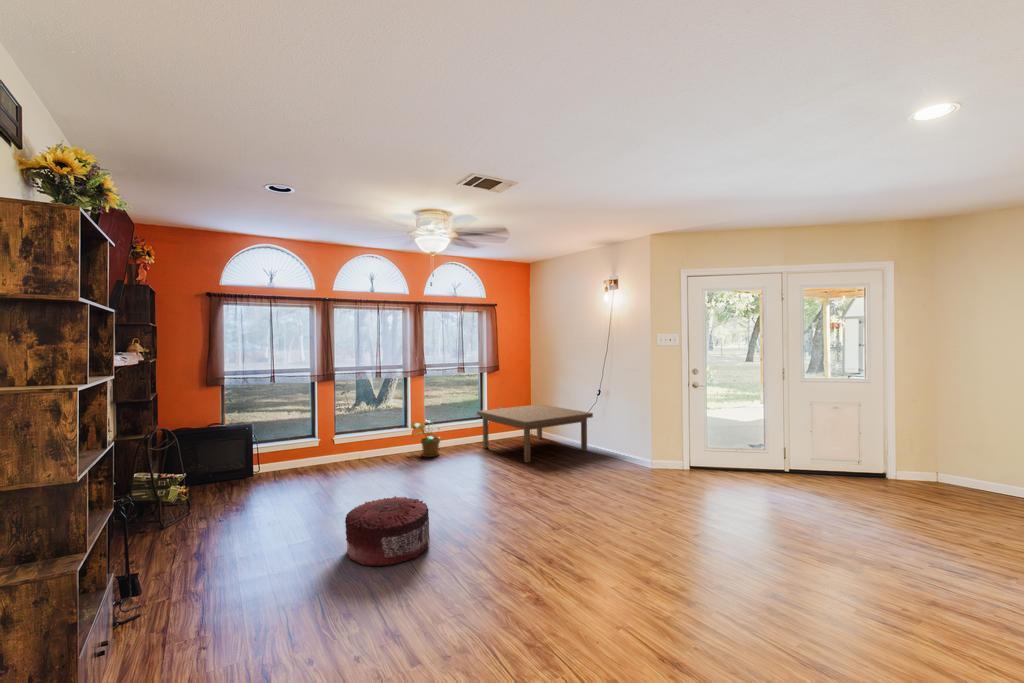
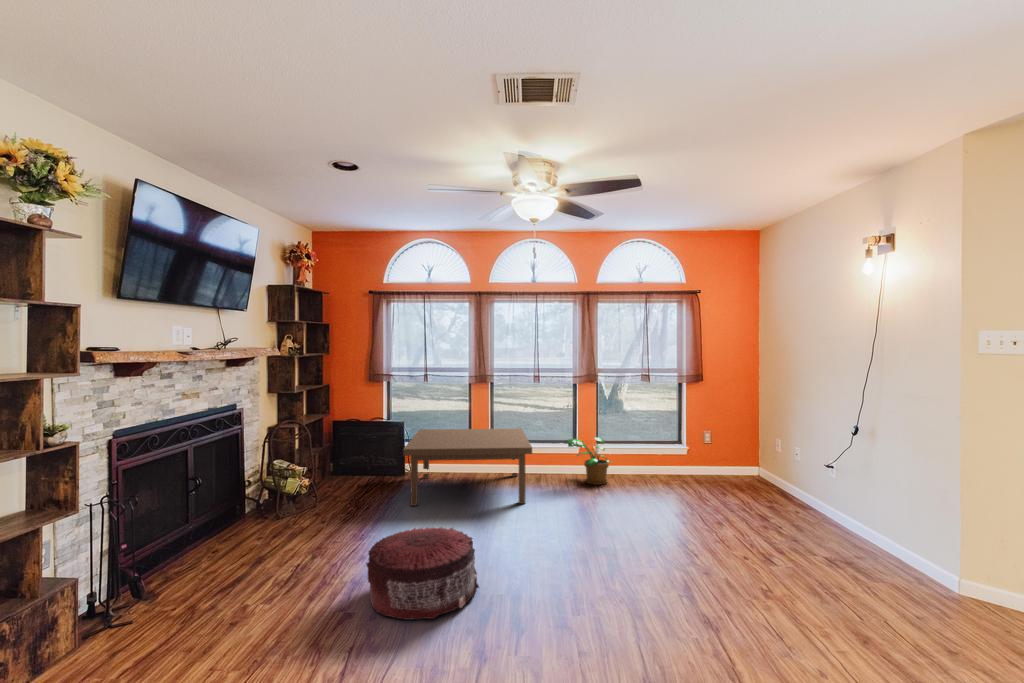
coffee table: present [477,404,593,462] -> present [403,428,532,506]

